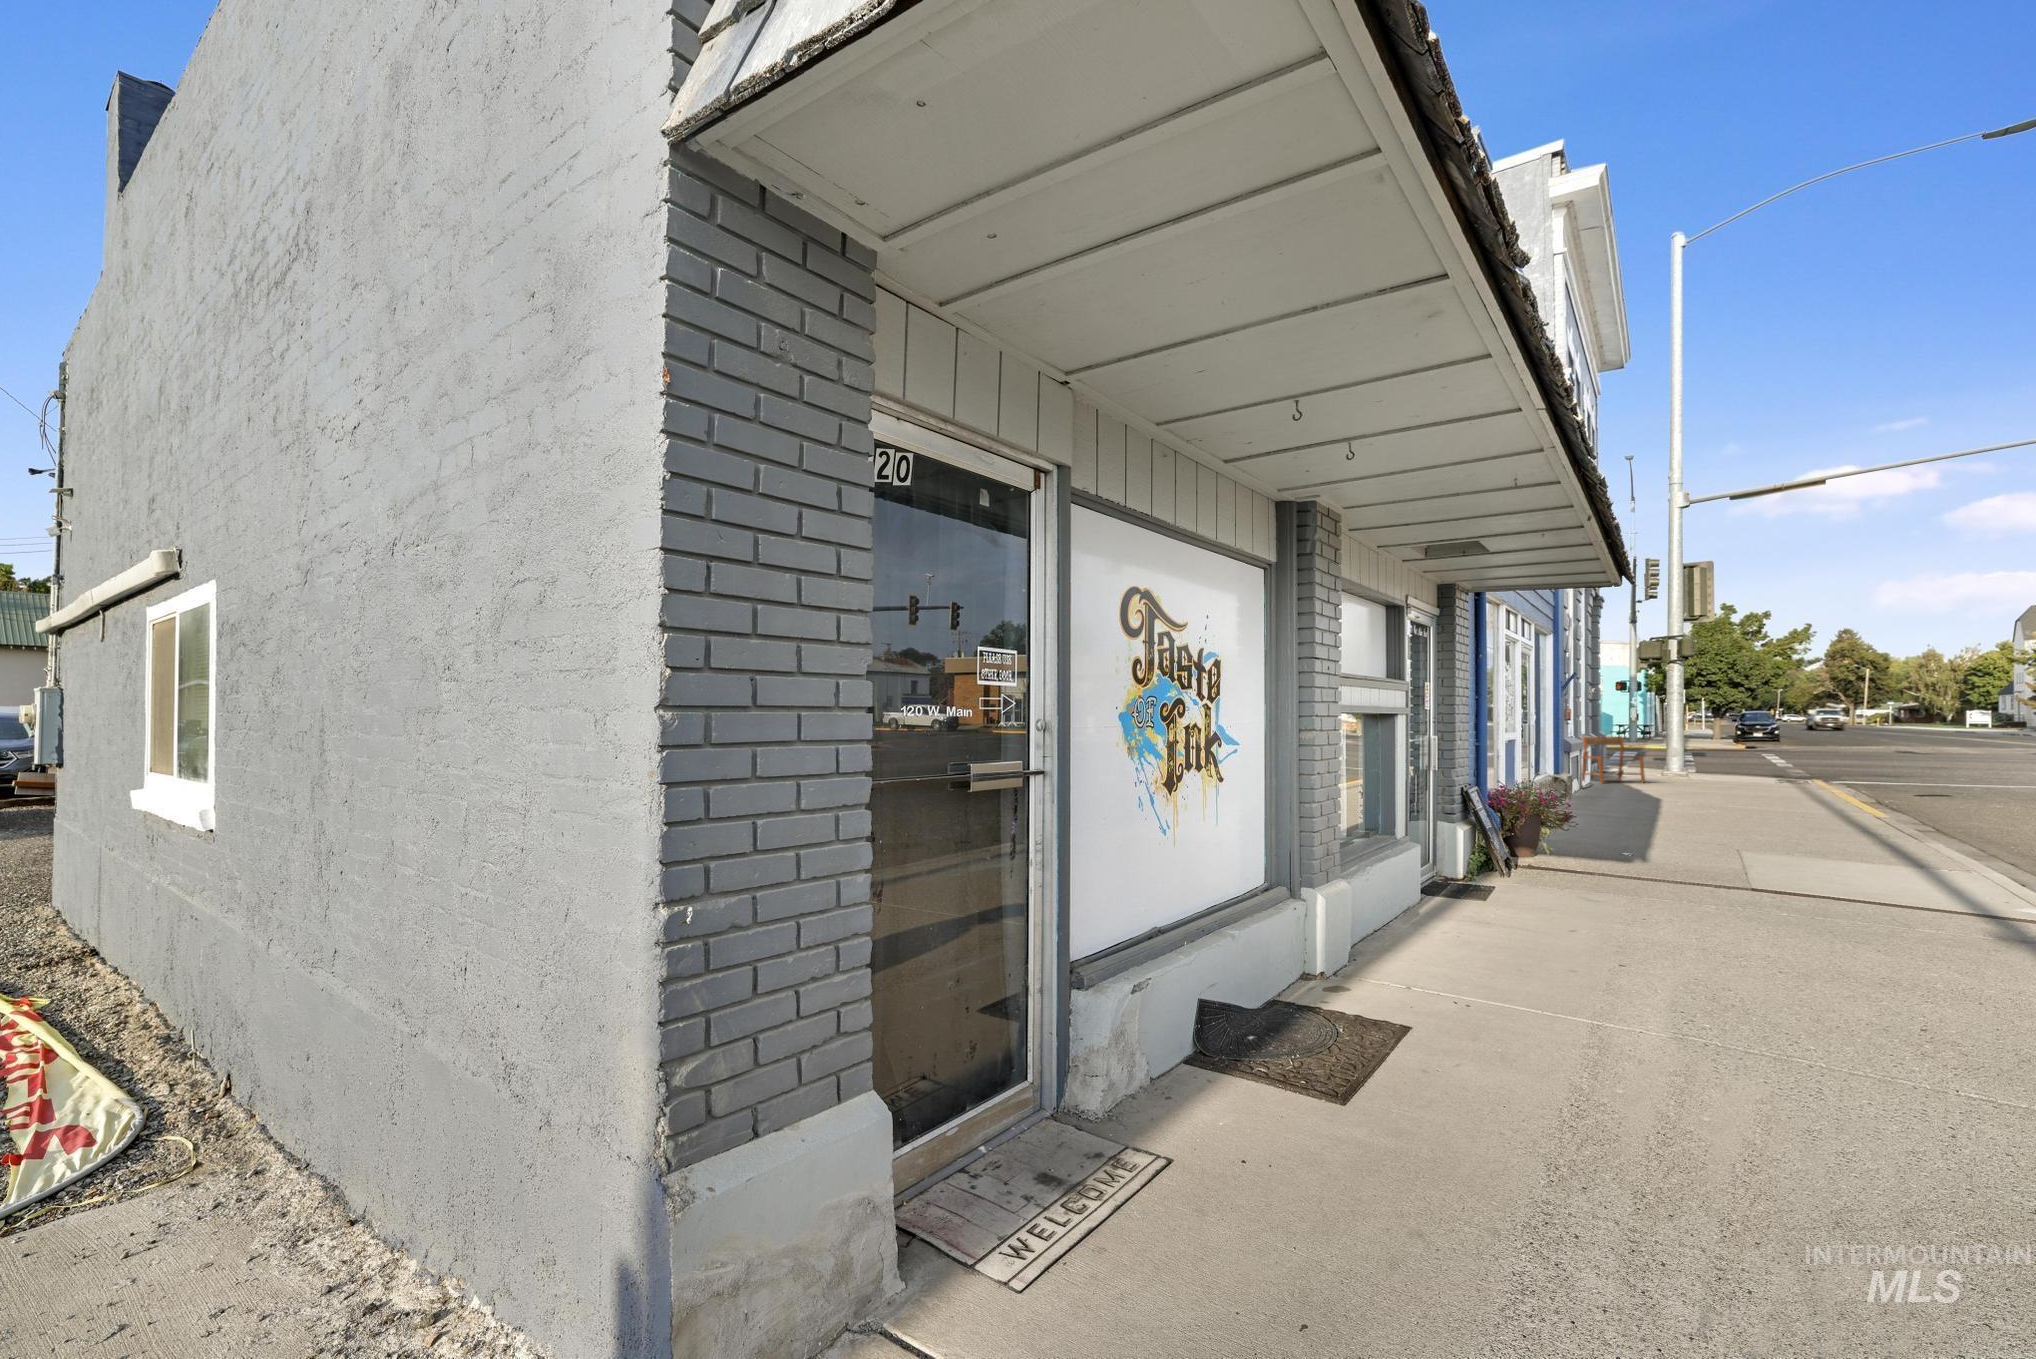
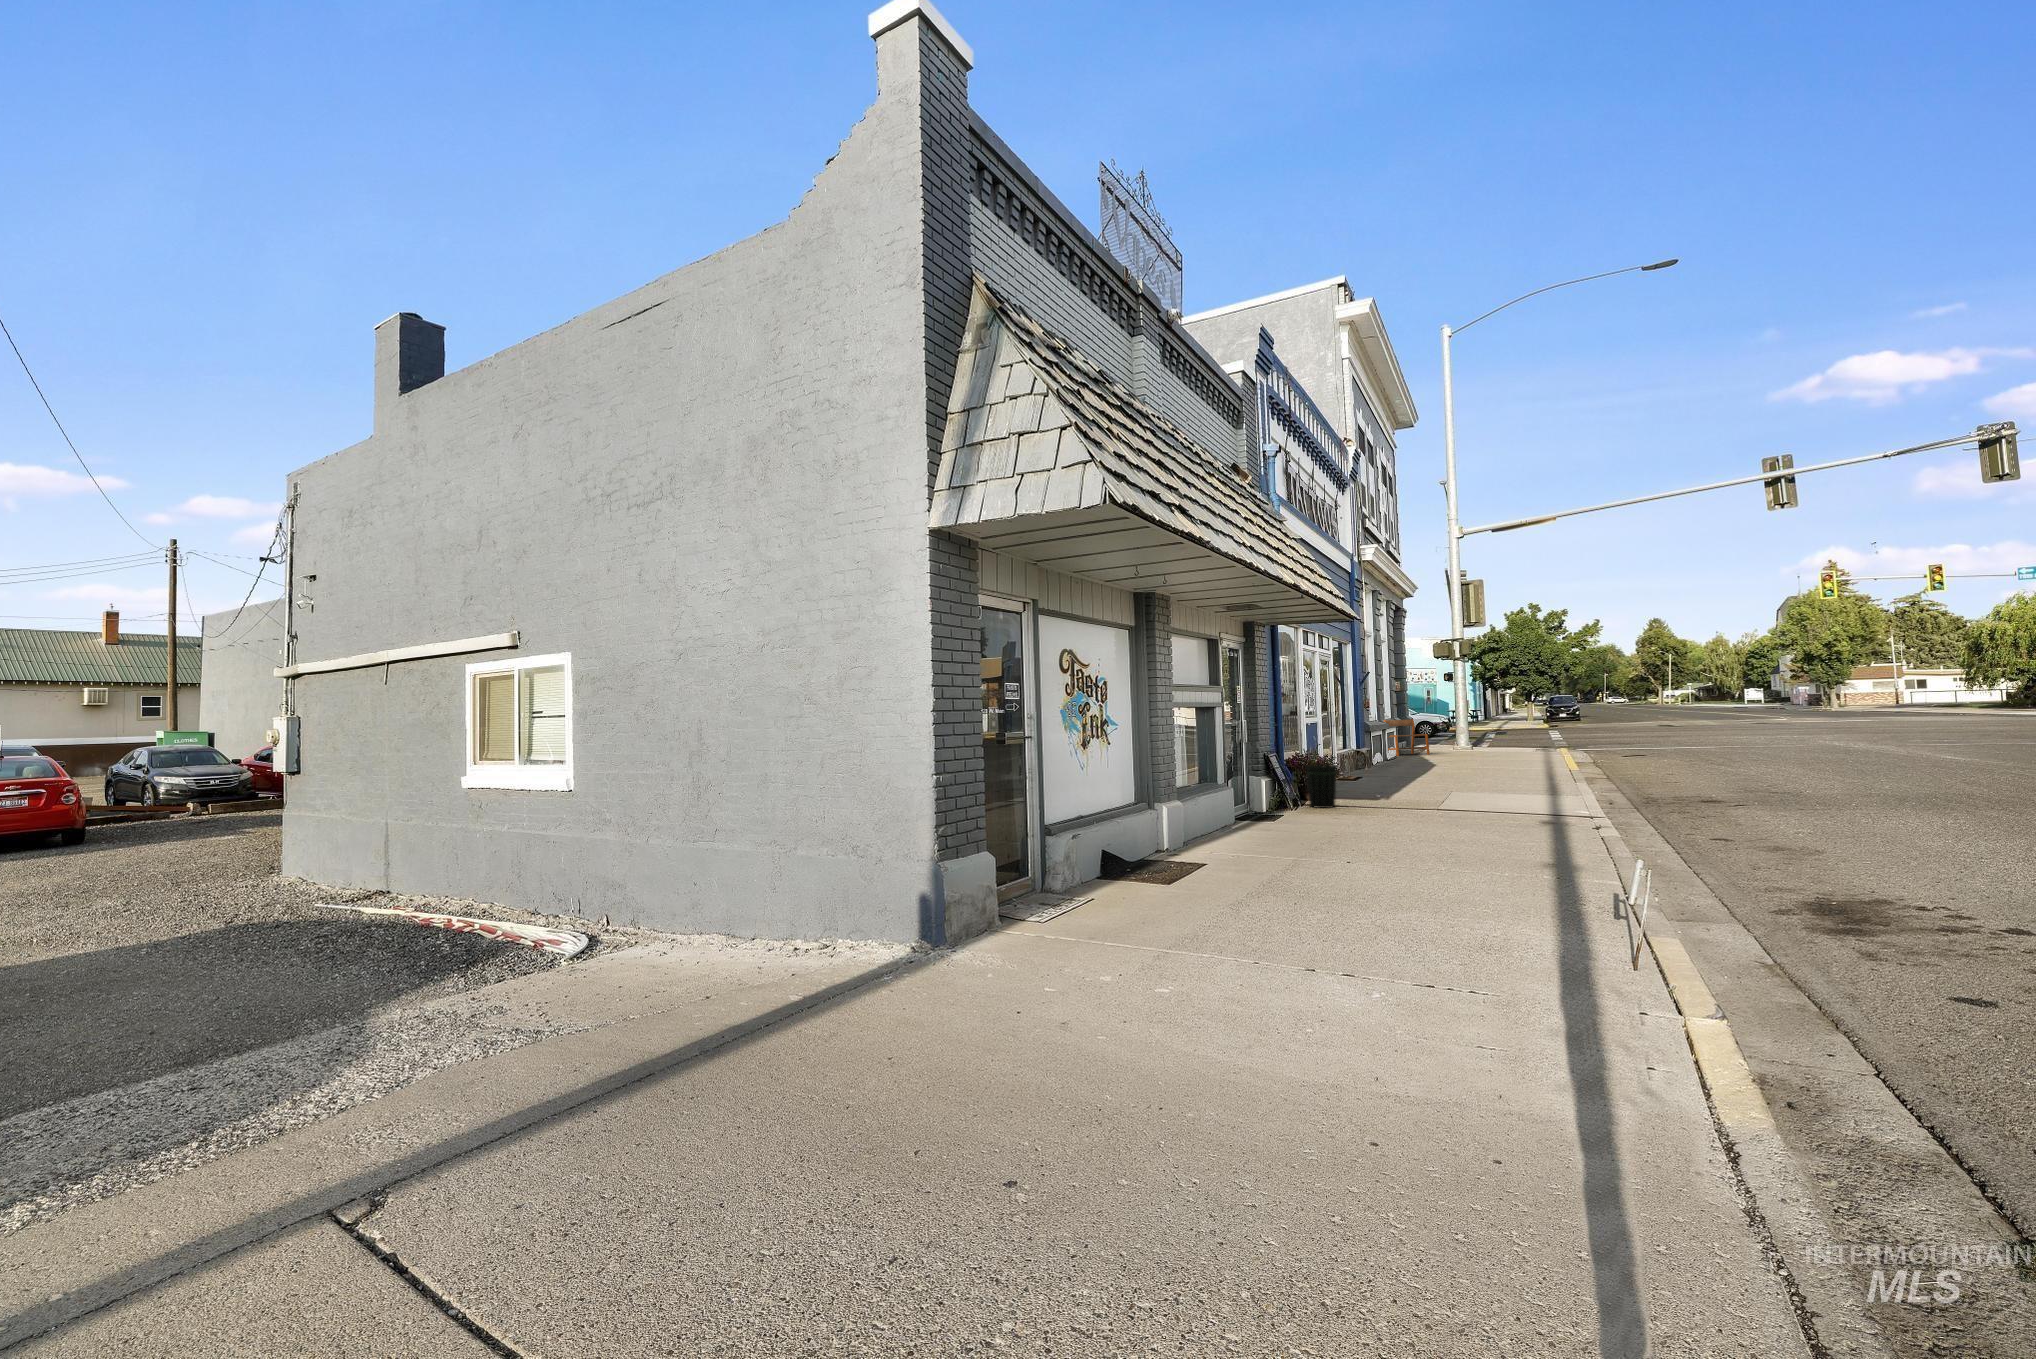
waste bin: none [1523,806,1581,874] -> present [1305,765,1337,808]

